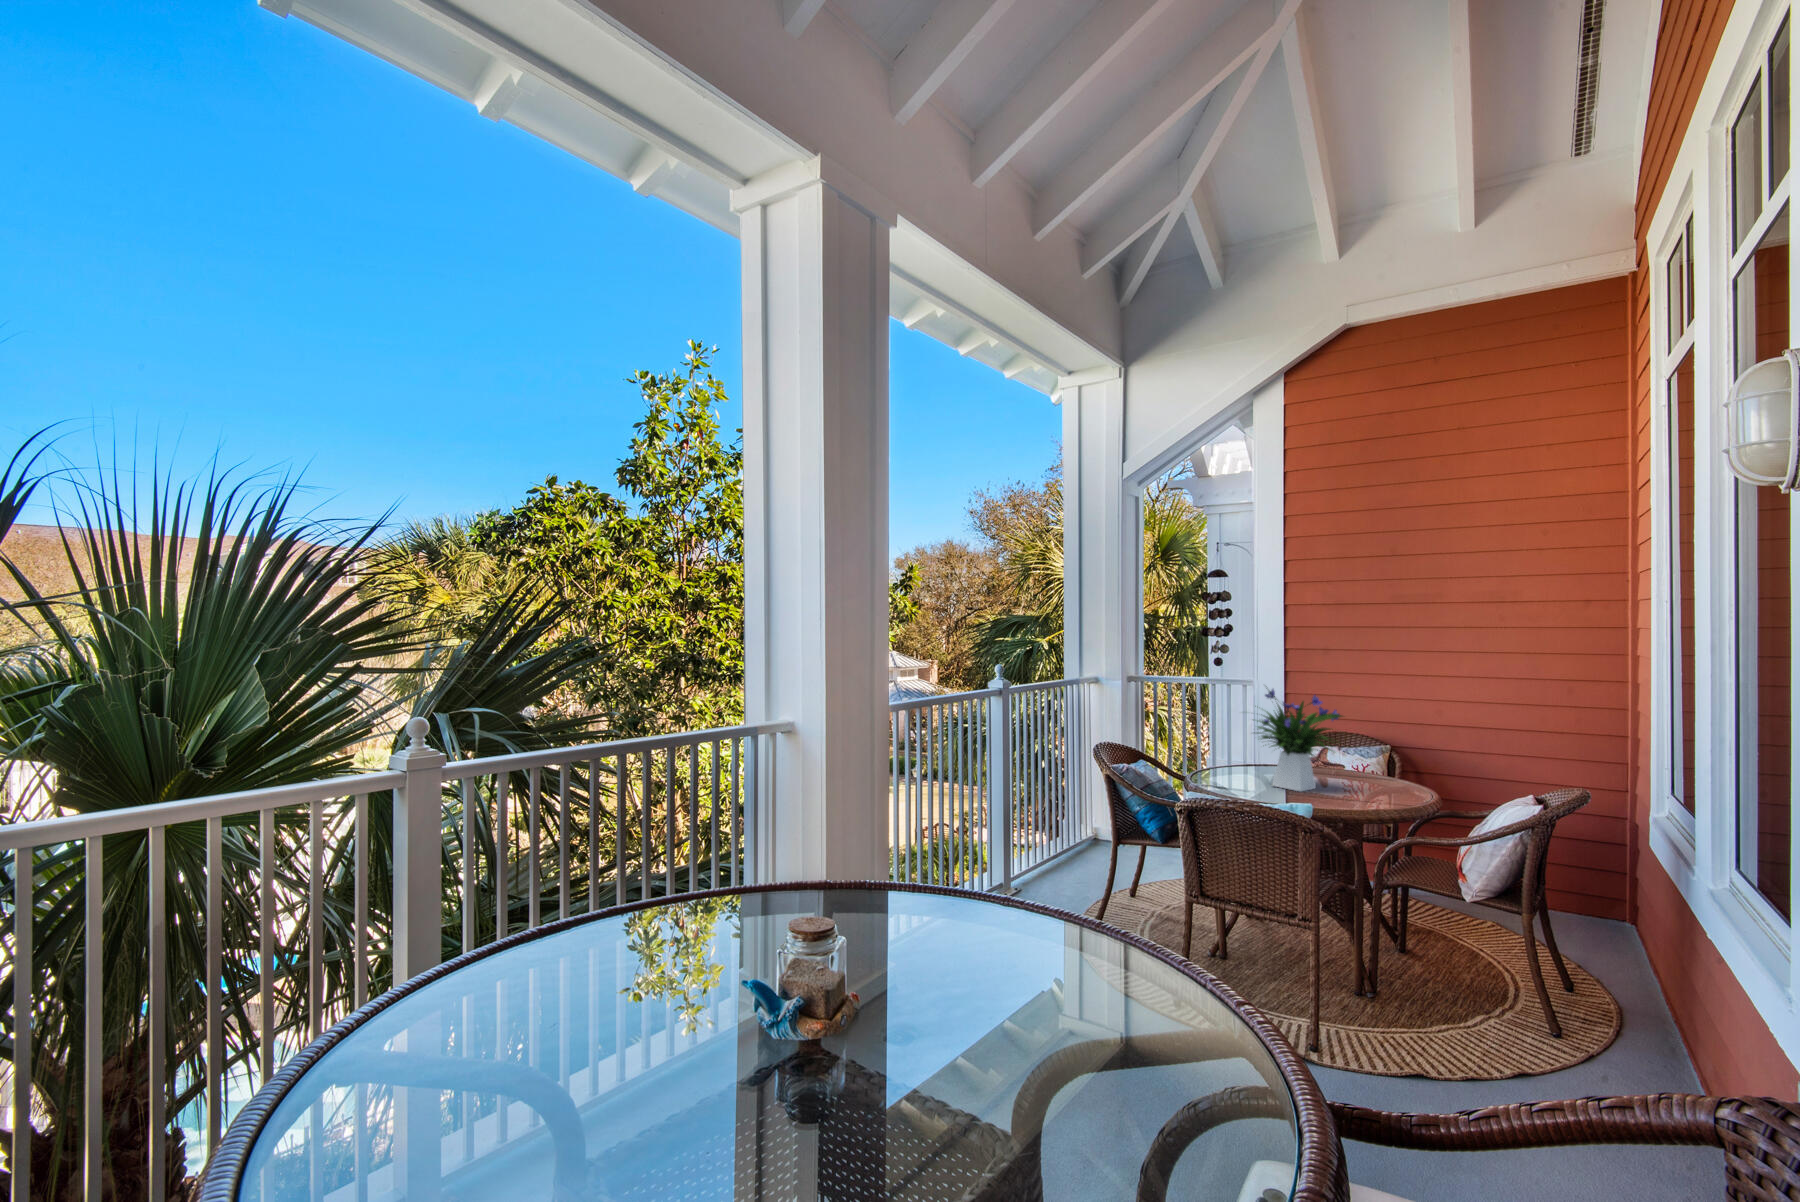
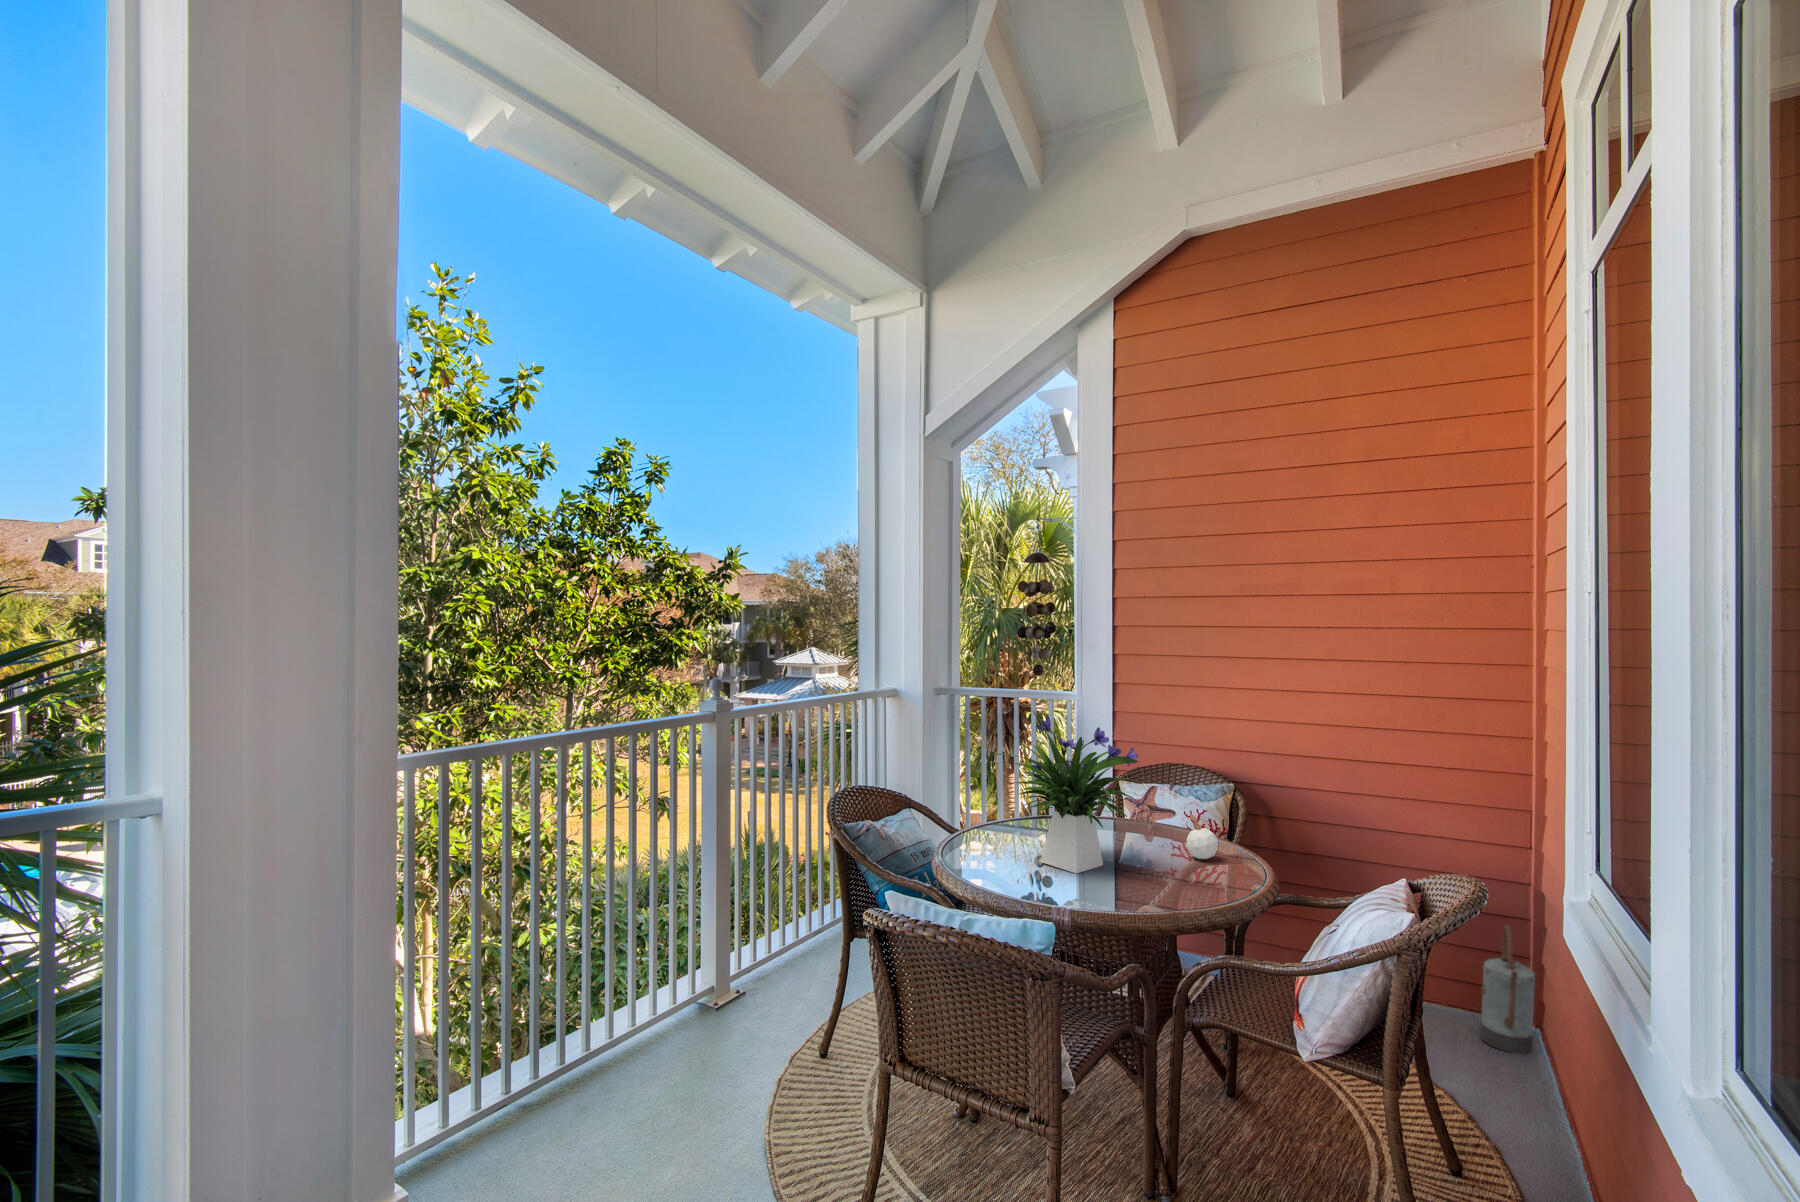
candle: none [1373,749,1396,786] -> present [1186,804,1218,859]
watering can: none [1587,847,1629,938] -> present [1480,925,1535,1054]

